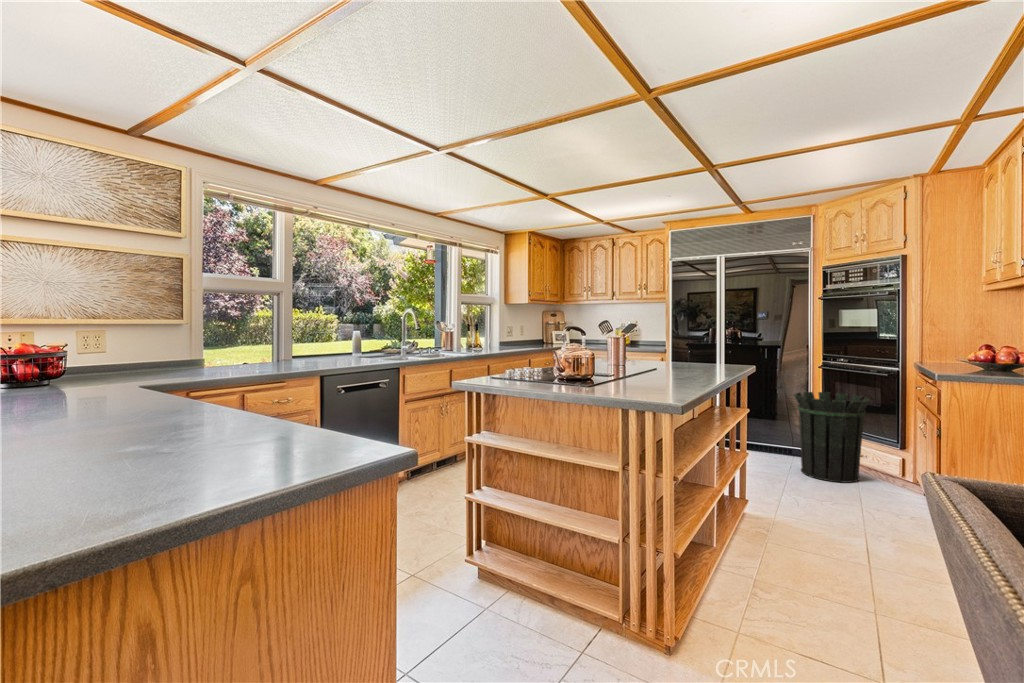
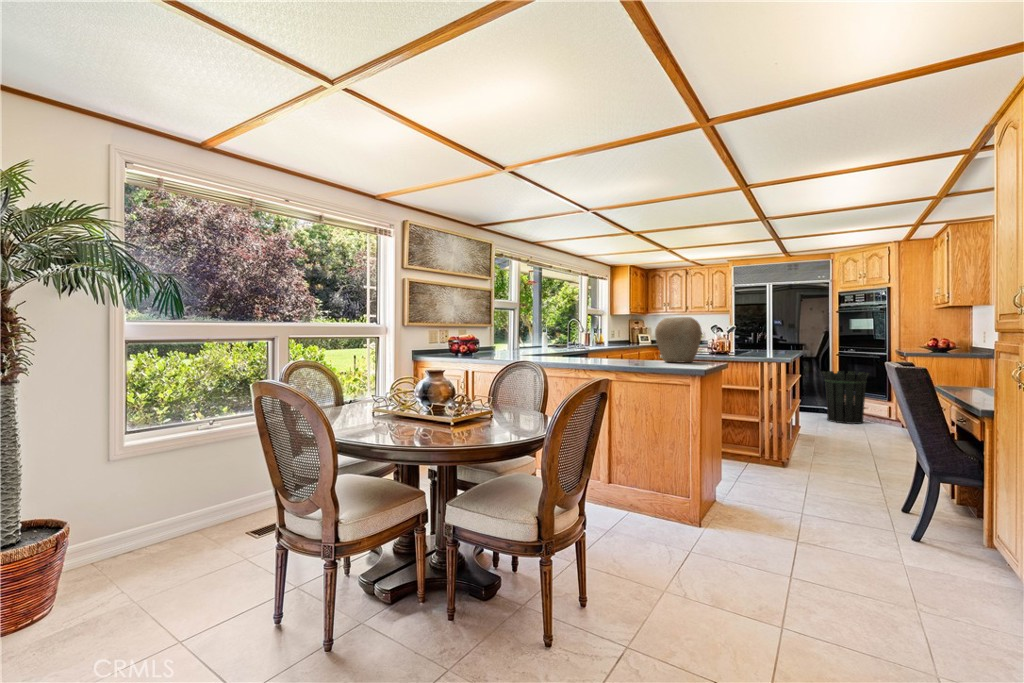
vase: none [108,301,292,468] -> present [655,317,702,363]

